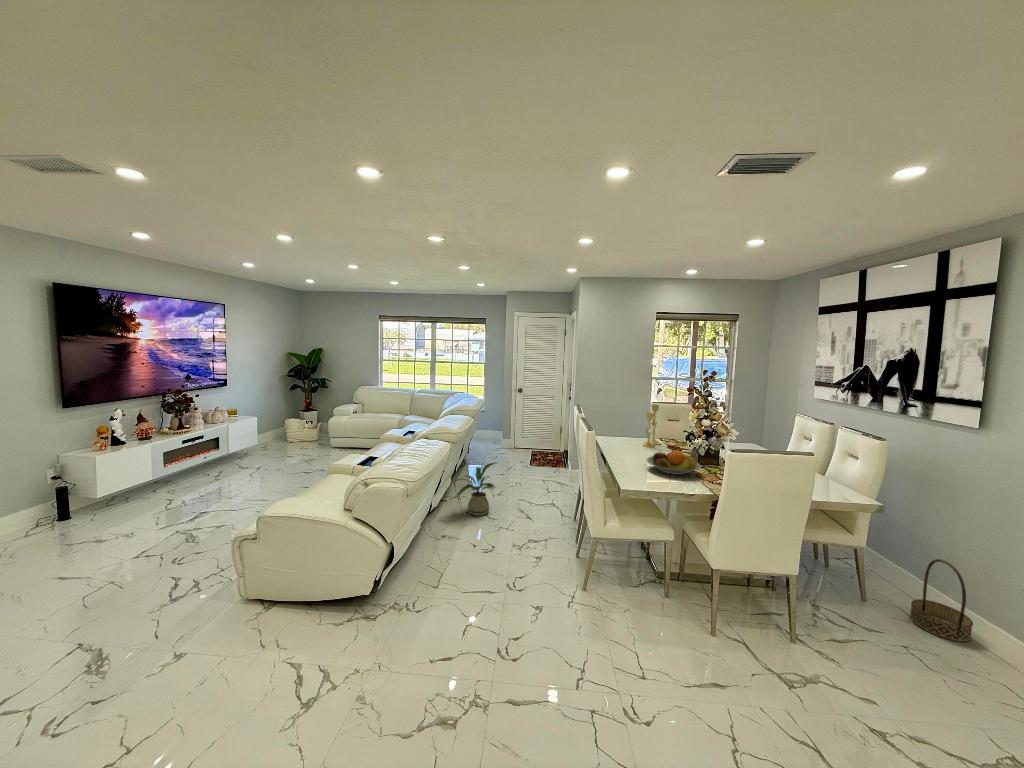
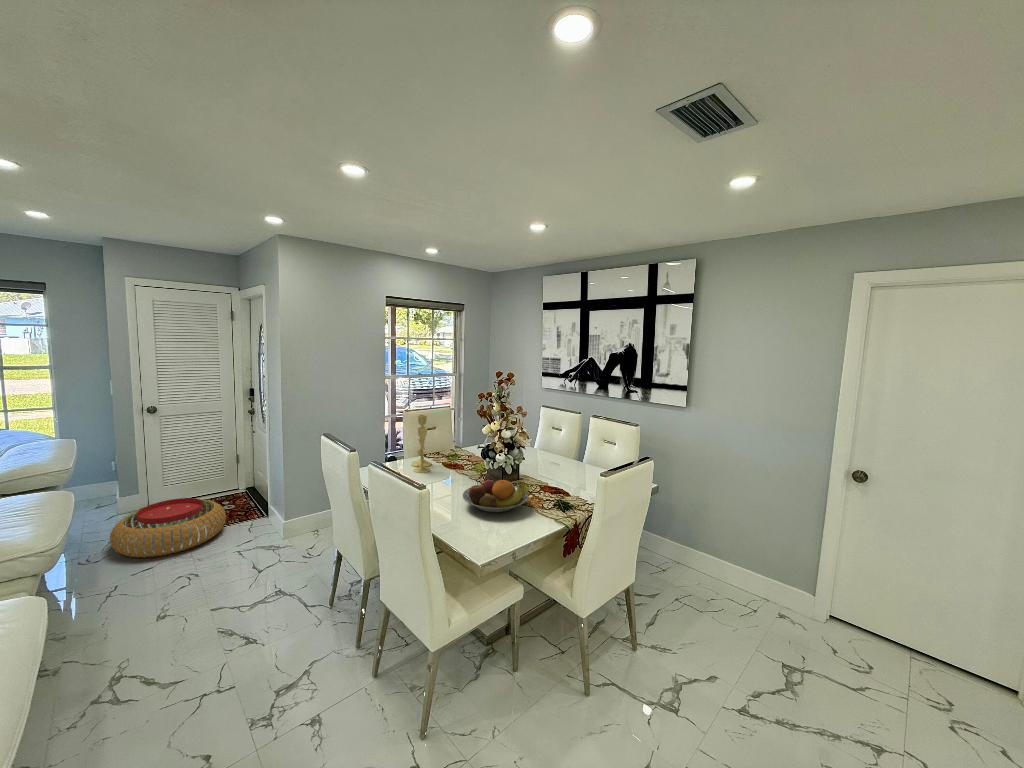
pouf: none [492,444,545,473] -> present [110,498,226,558]
house plant: present [455,463,496,516] -> none [31,567,167,697]
basket: present [909,559,973,642] -> none [660,516,699,580]

